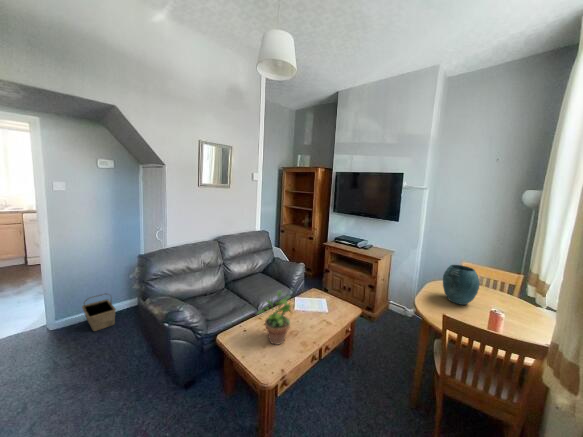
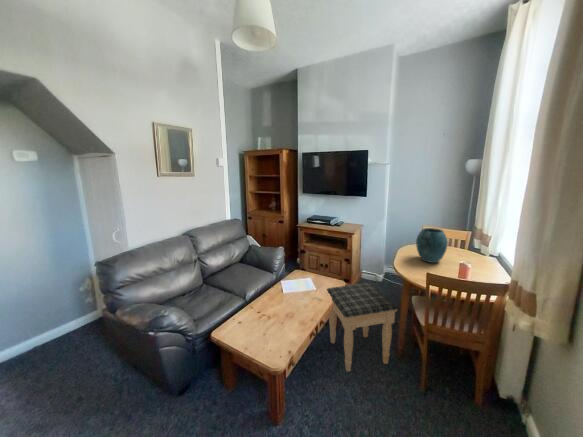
potted plant: present [257,290,291,345] -> none [252,275,288,330]
basket: present [82,294,116,331] -> none [28,313,76,358]
footstool: none [338,312,410,408] -> present [327,283,397,372]

